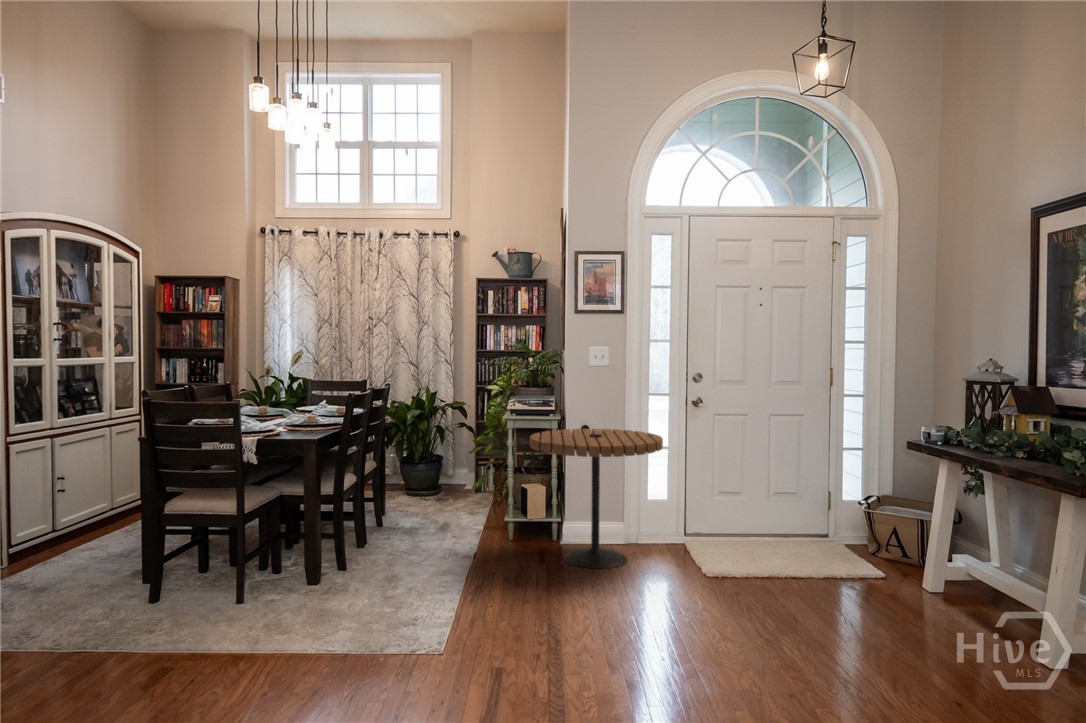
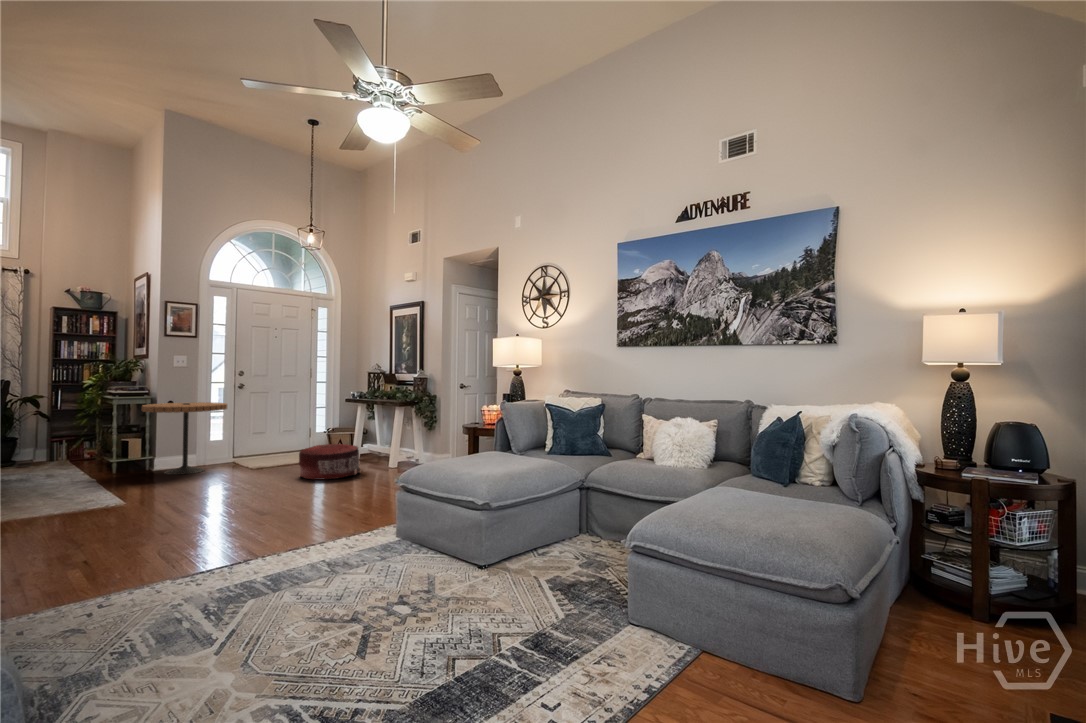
pouf: none [787,563,956,690] -> present [299,444,360,480]

